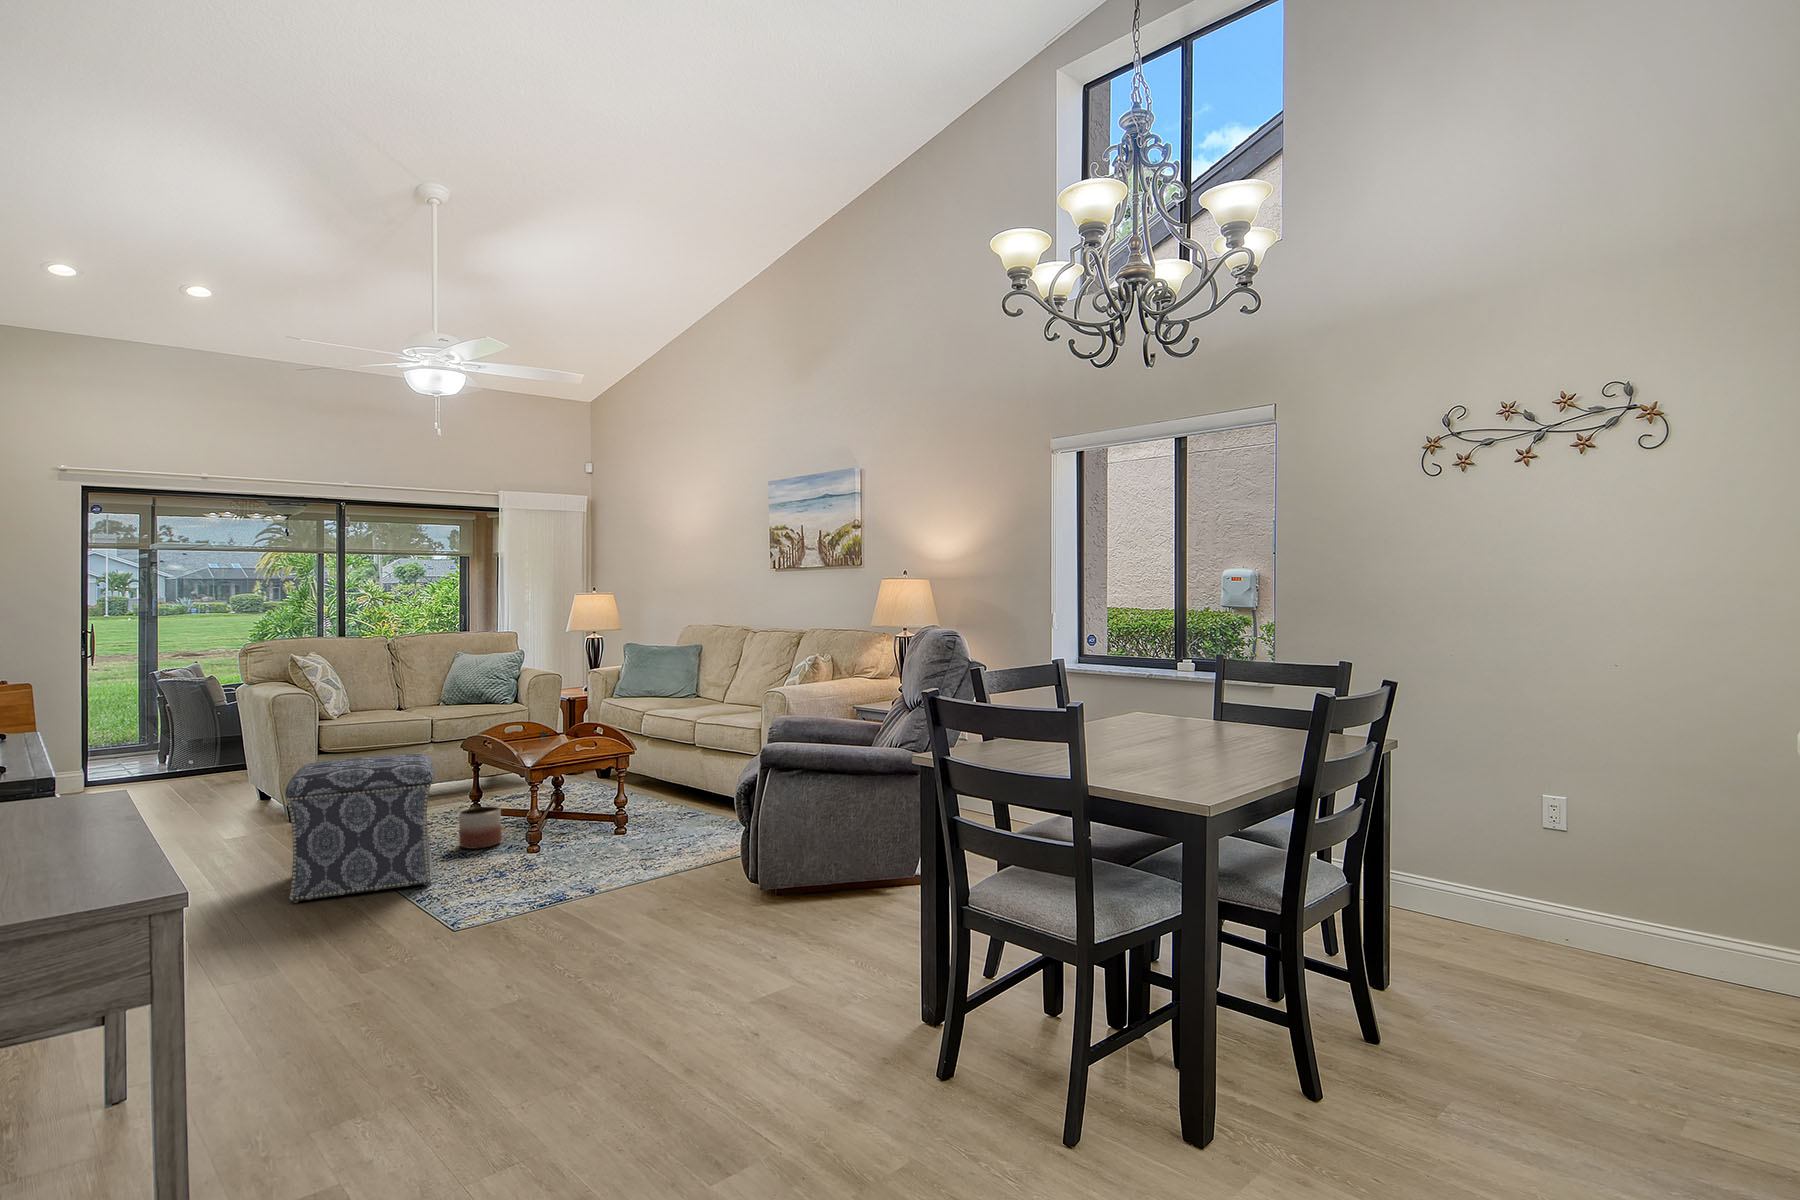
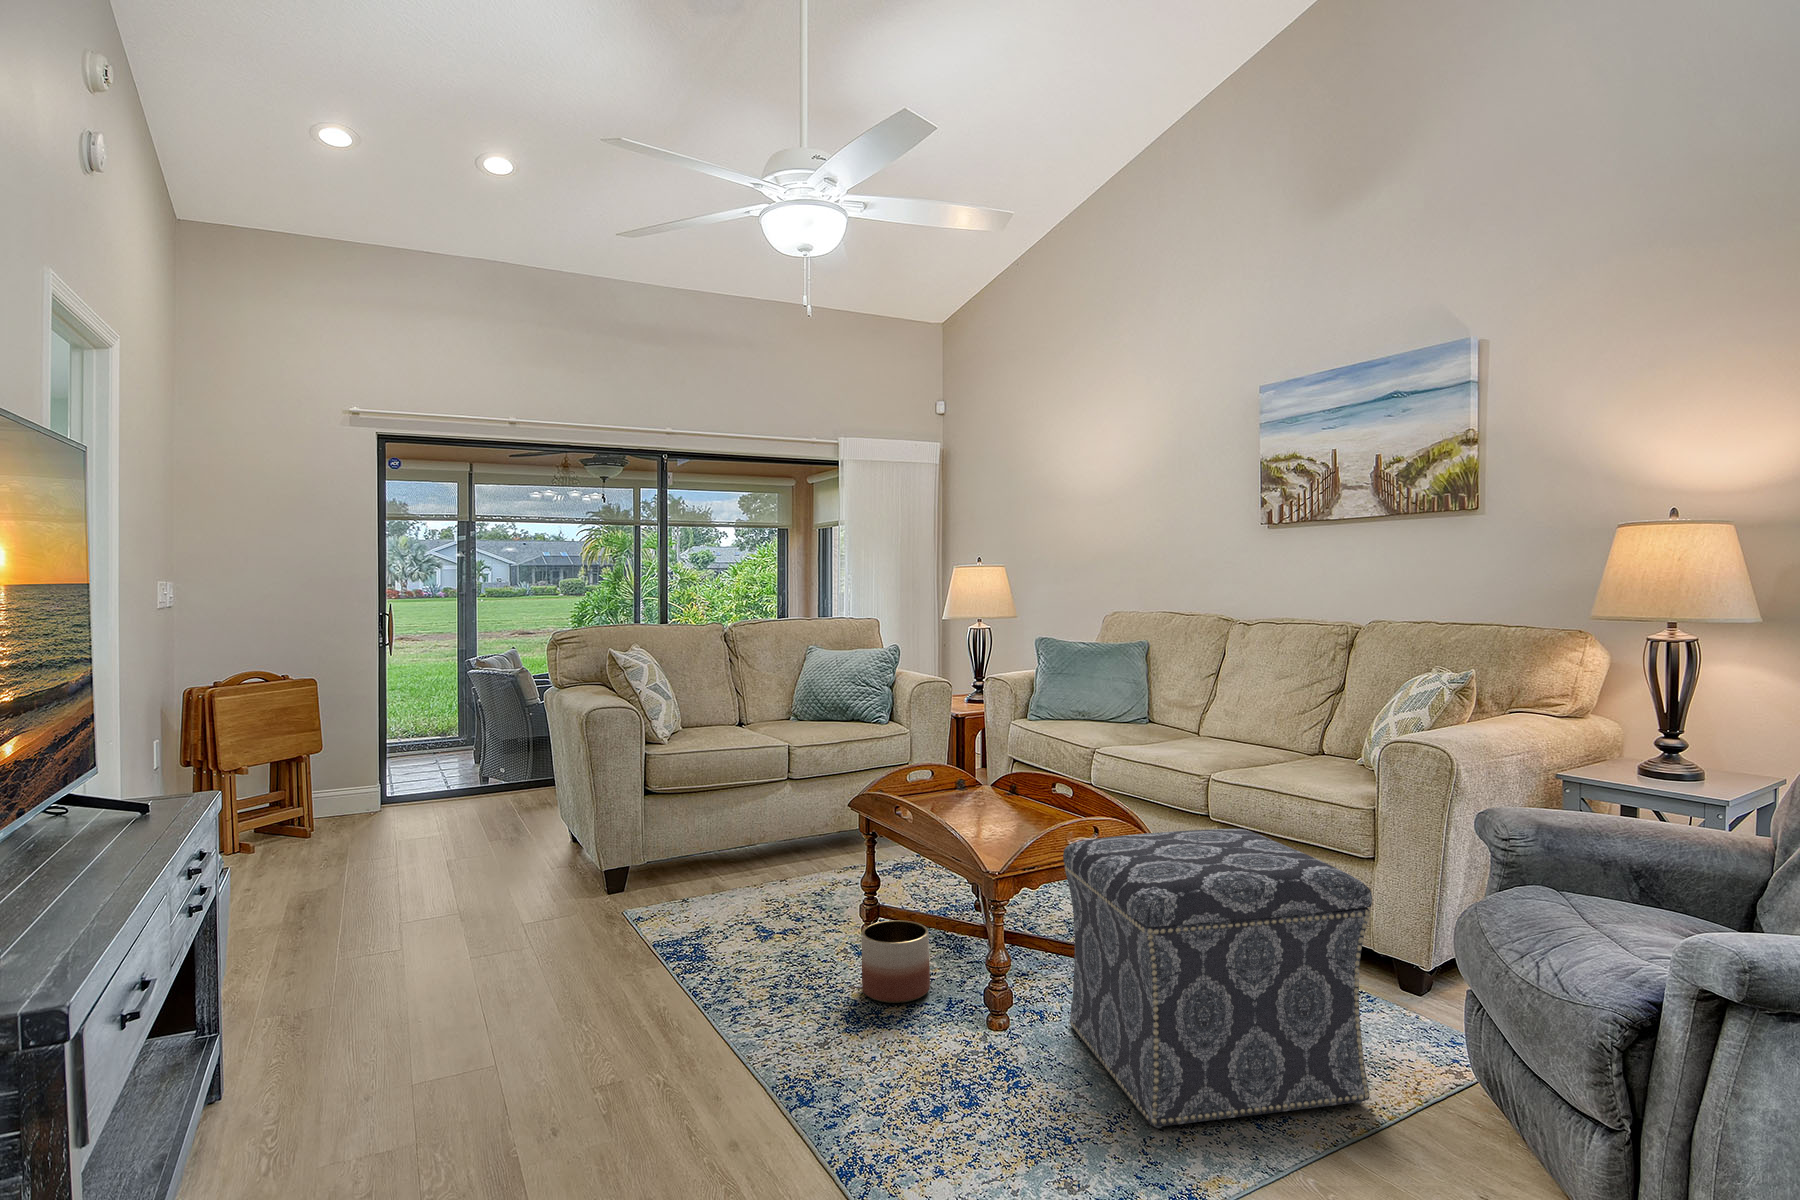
ottoman: present [285,754,434,903] -> present [1063,829,1372,1128]

